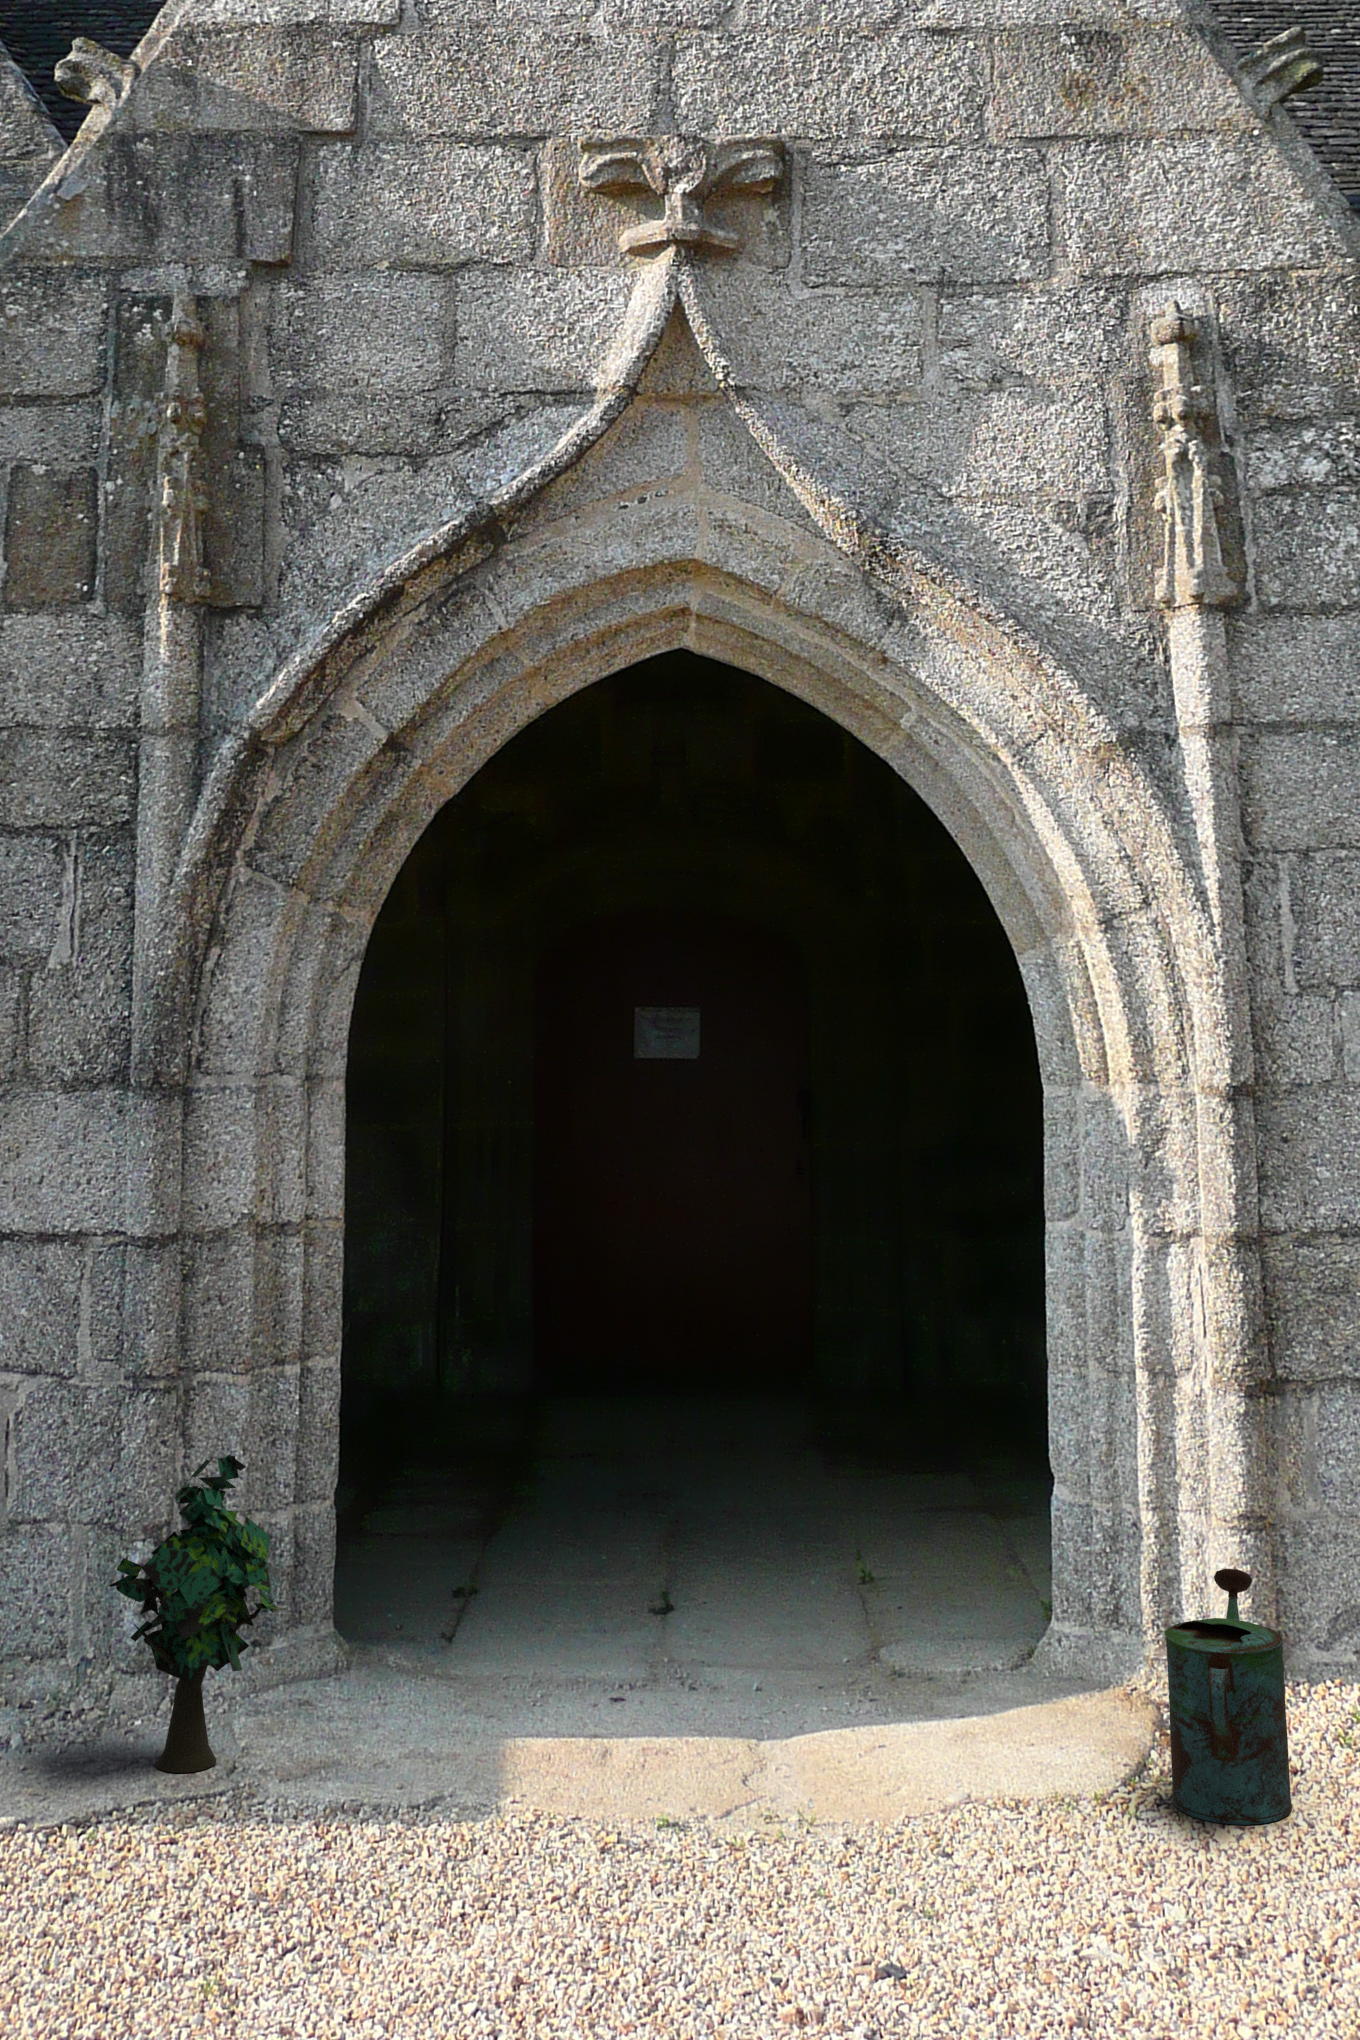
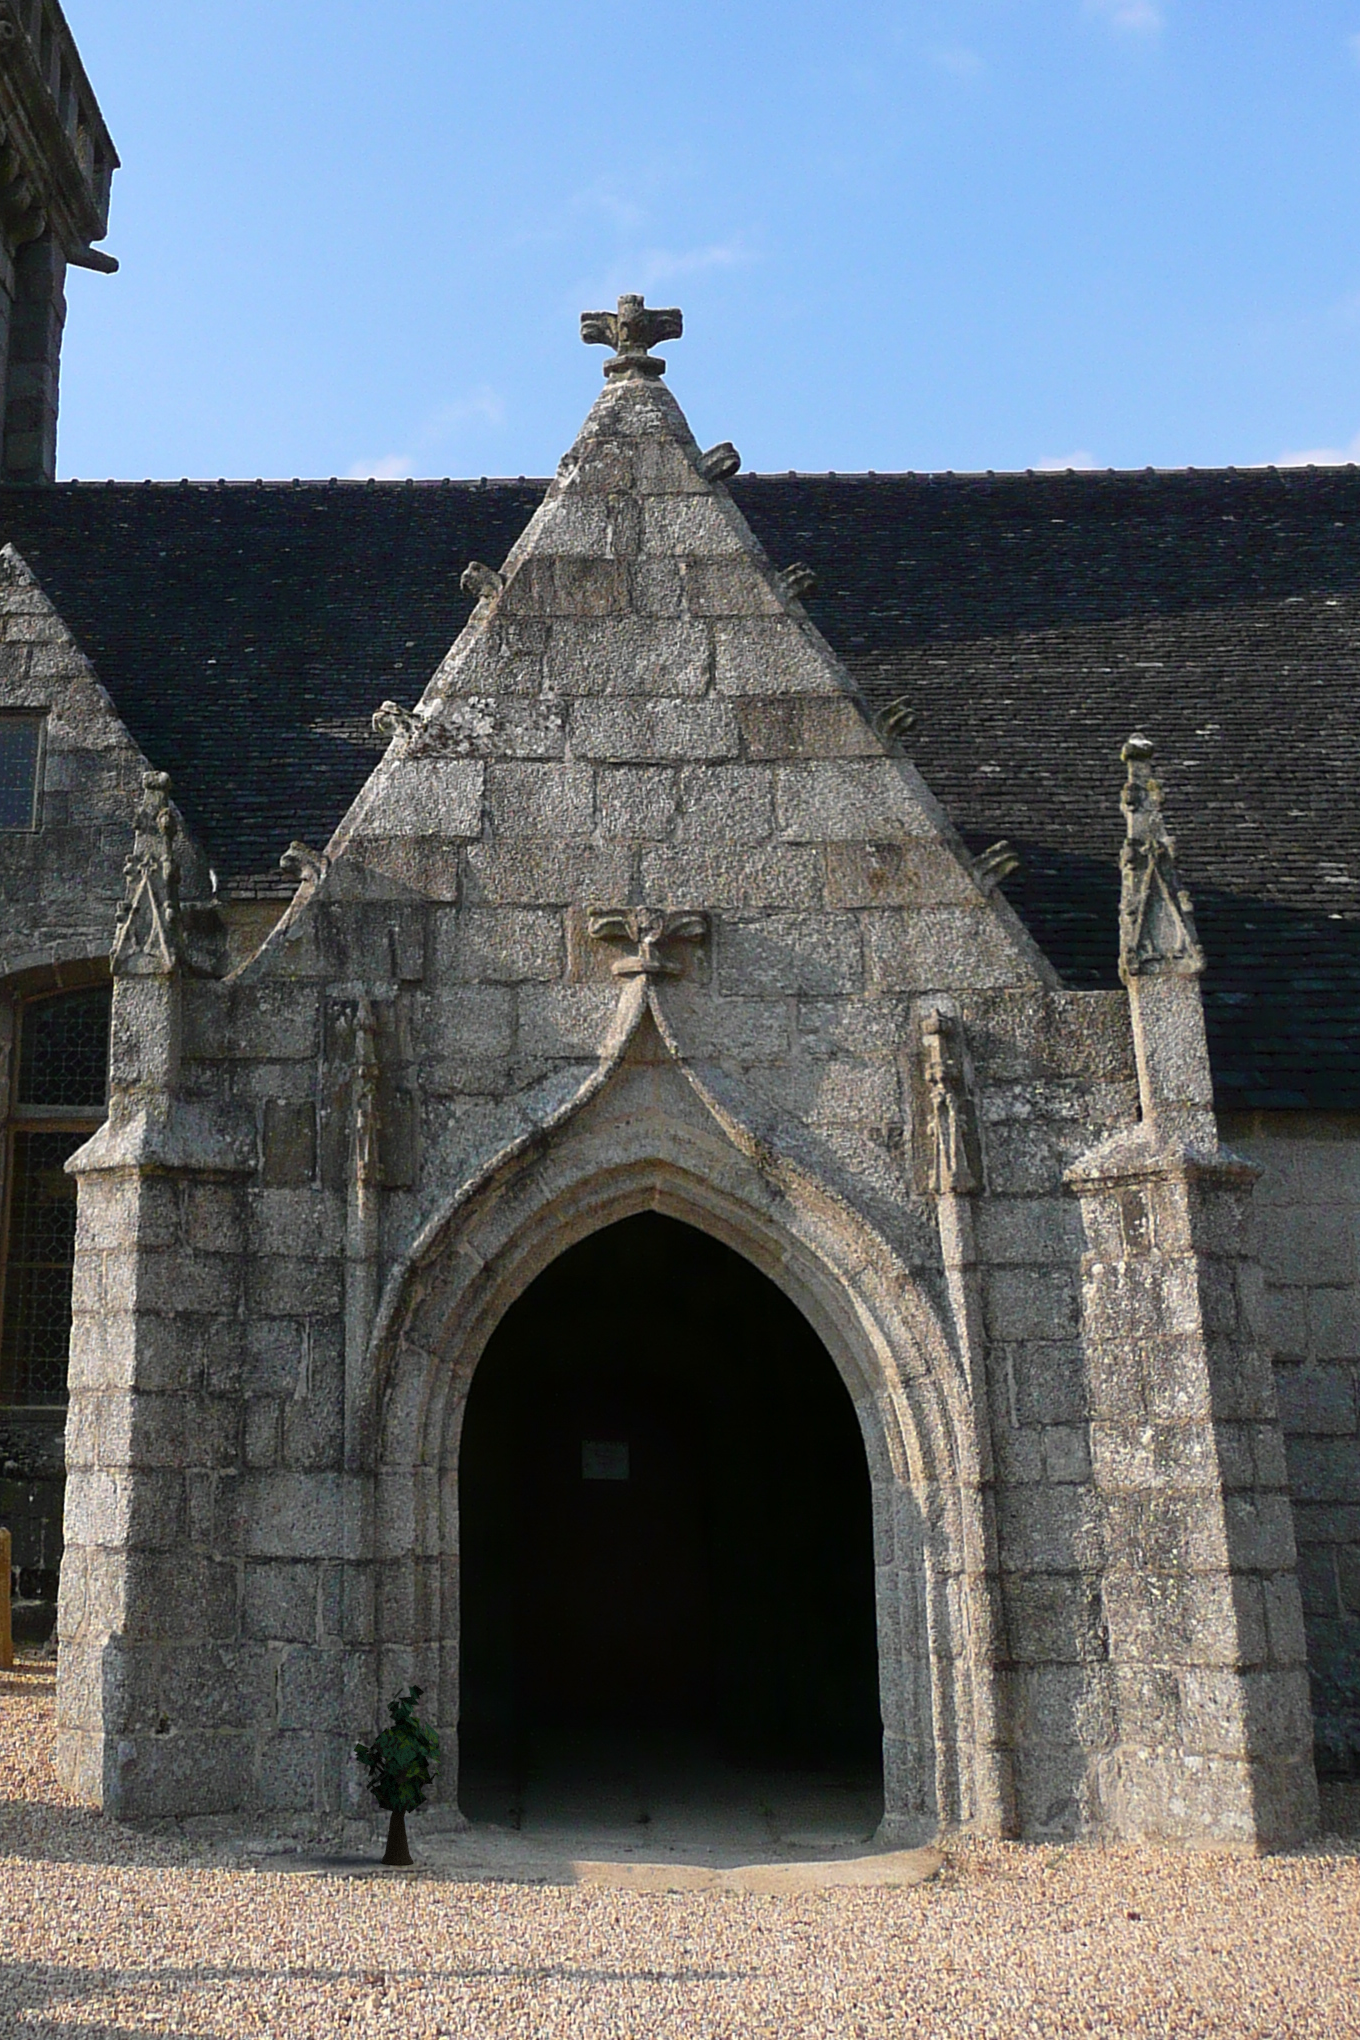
watering can: present [1165,1569,1292,1825] -> none [945,1767,1018,1897]

